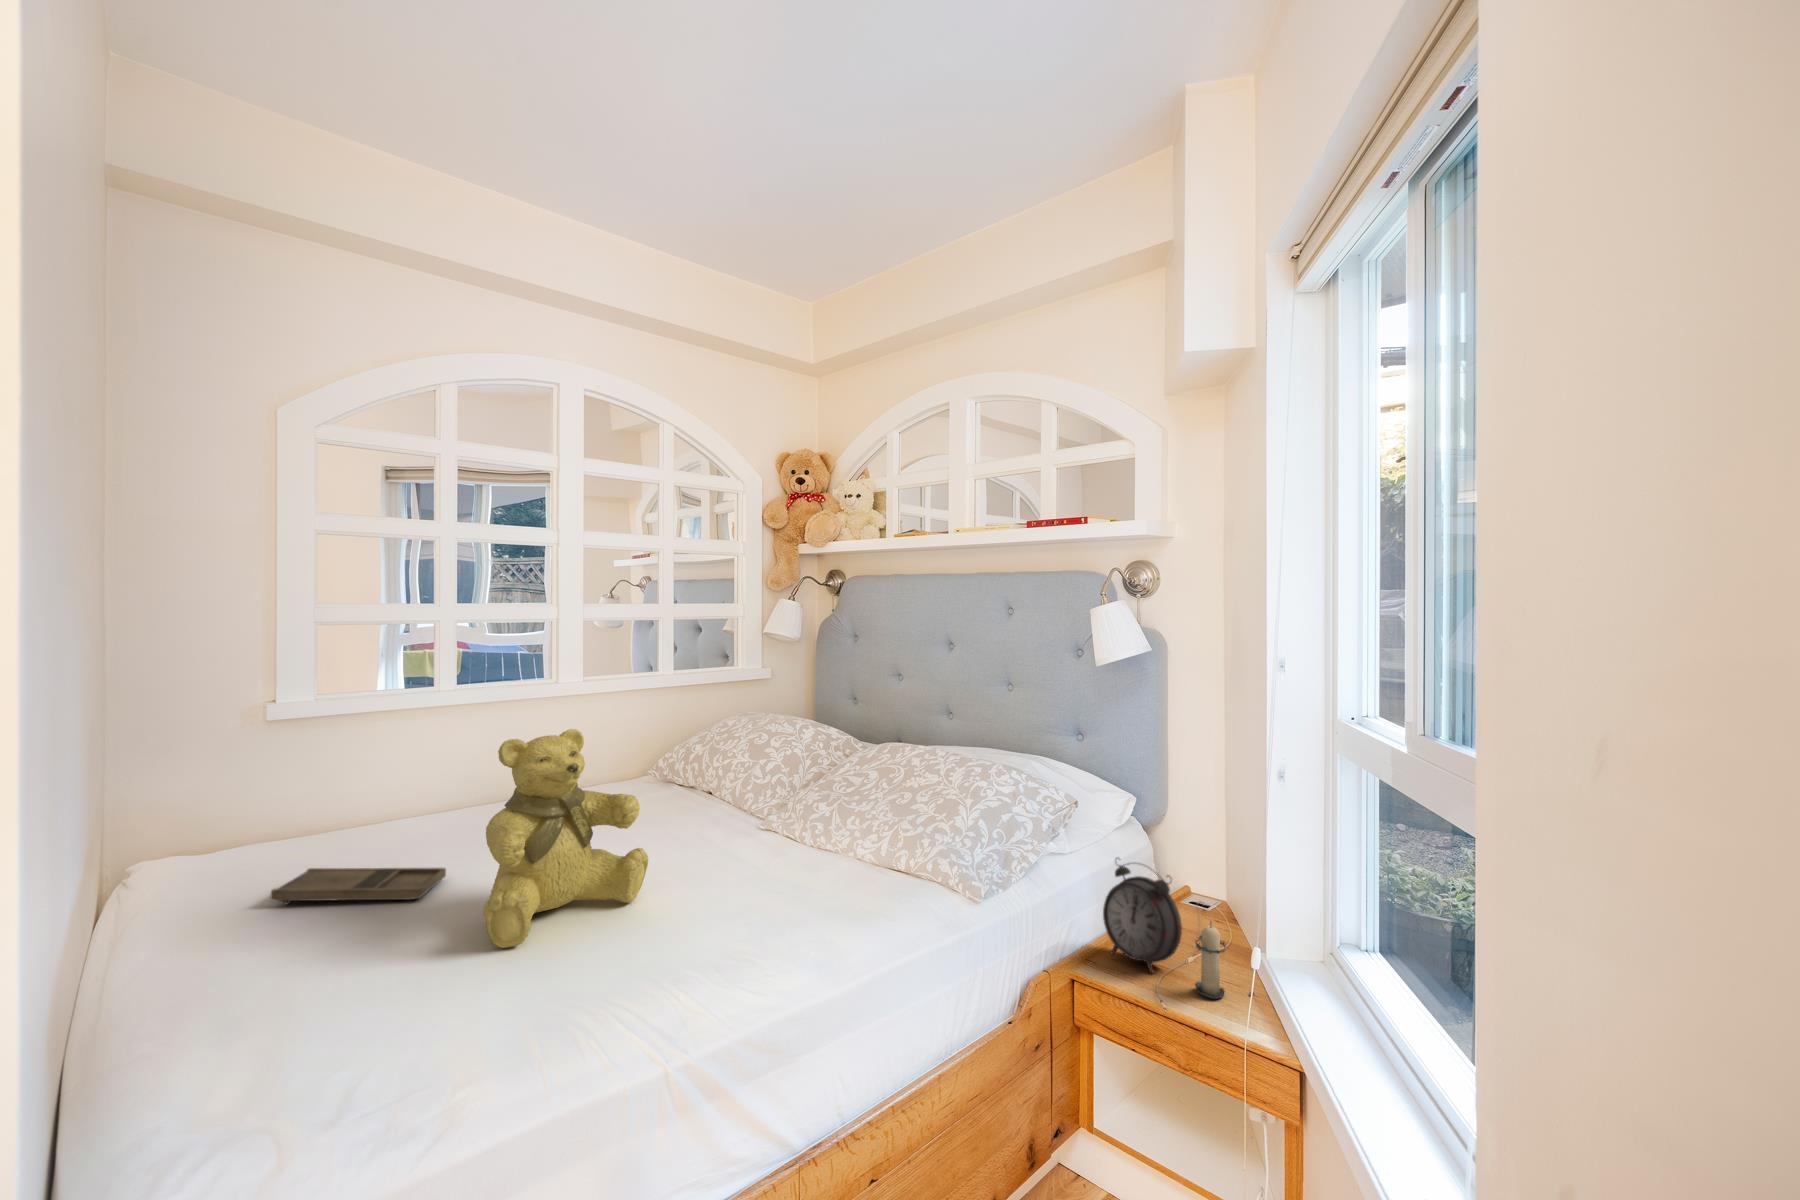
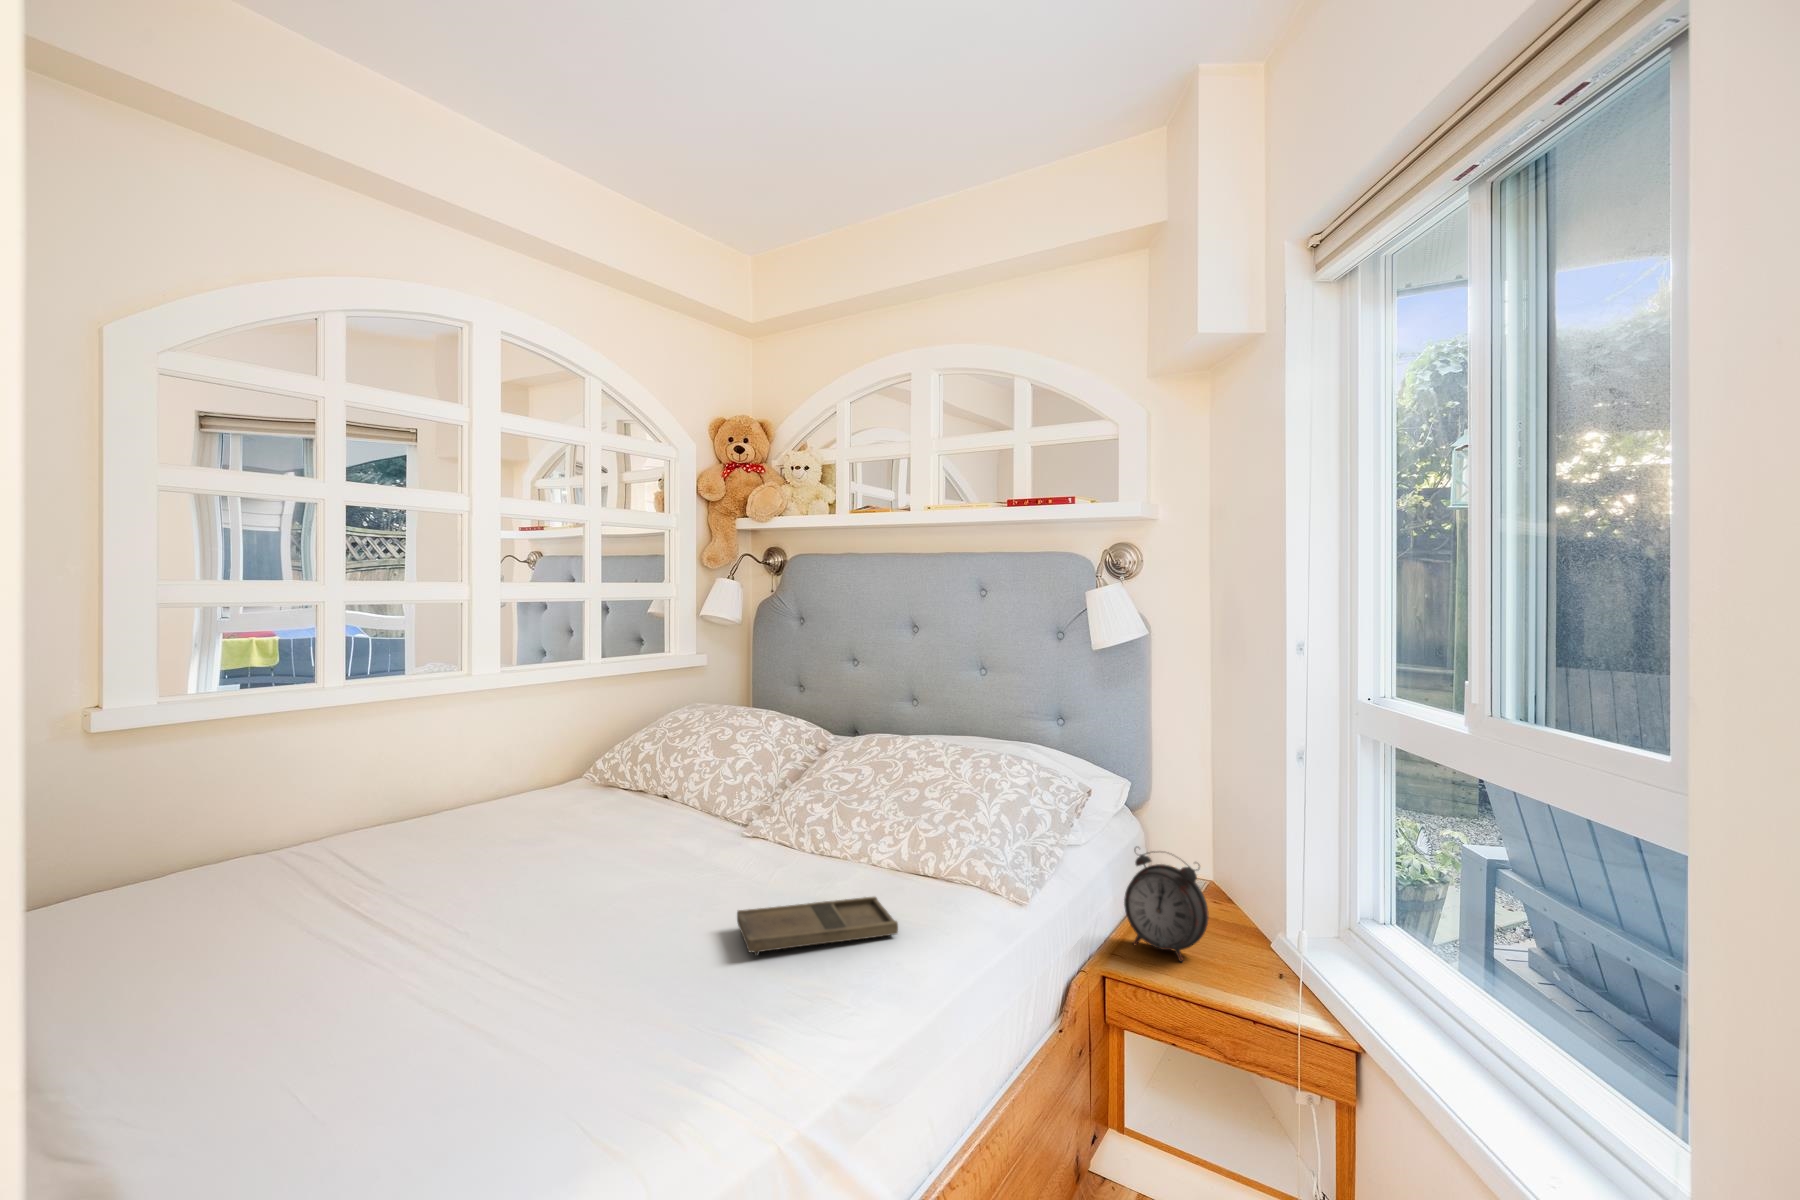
teddy bear: present [483,729,648,948] -> none [472,739,660,1022]
tray: present [271,868,446,905] -> present [737,897,898,956]
candle: present [1195,921,1226,999] -> none [1227,905,1266,984]

